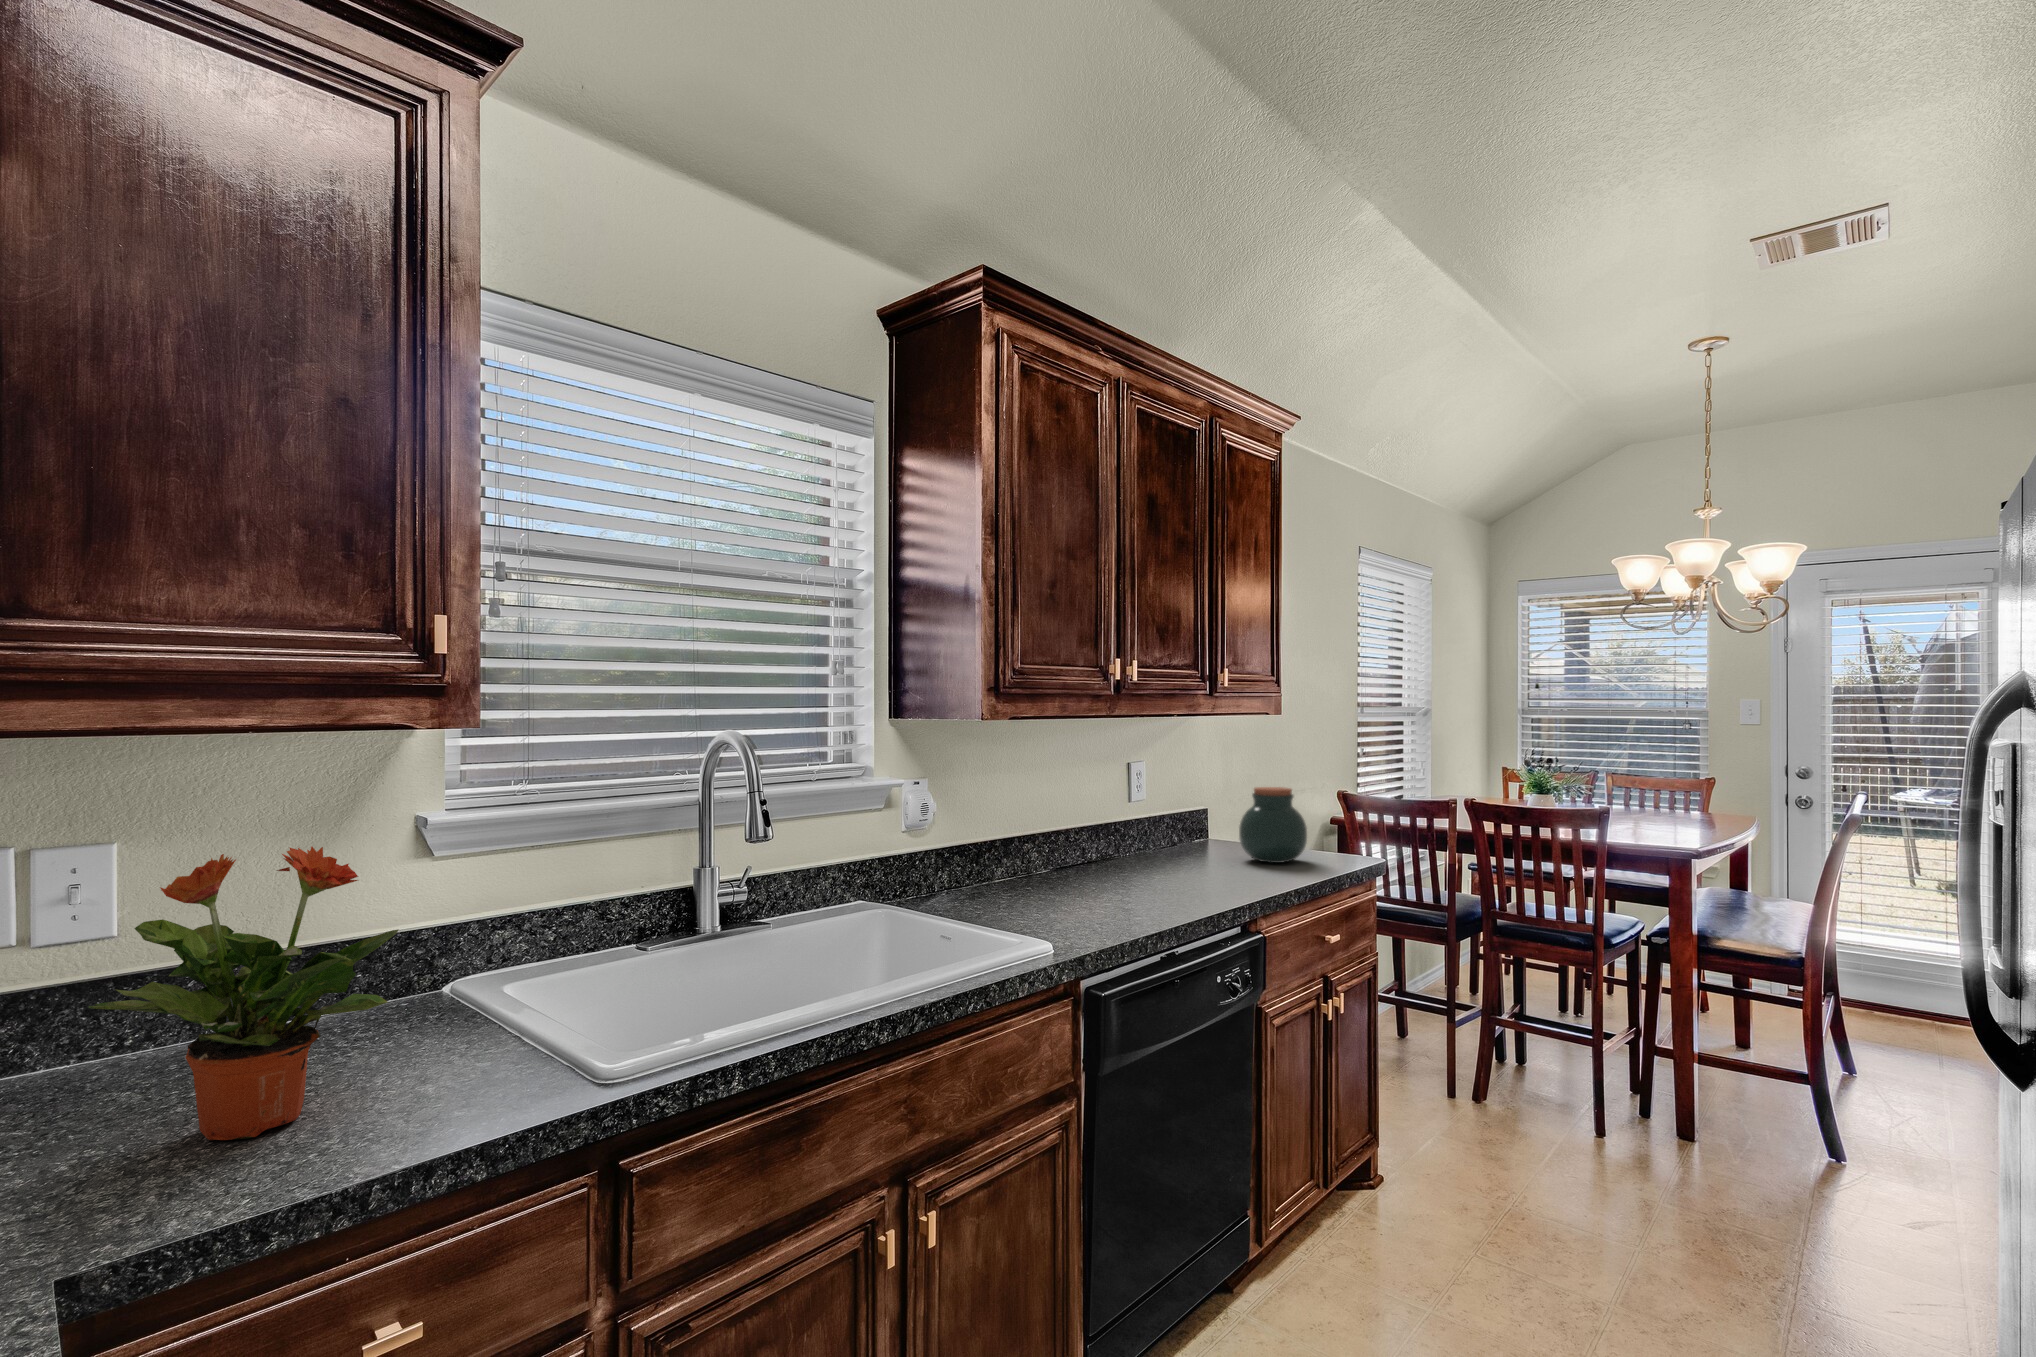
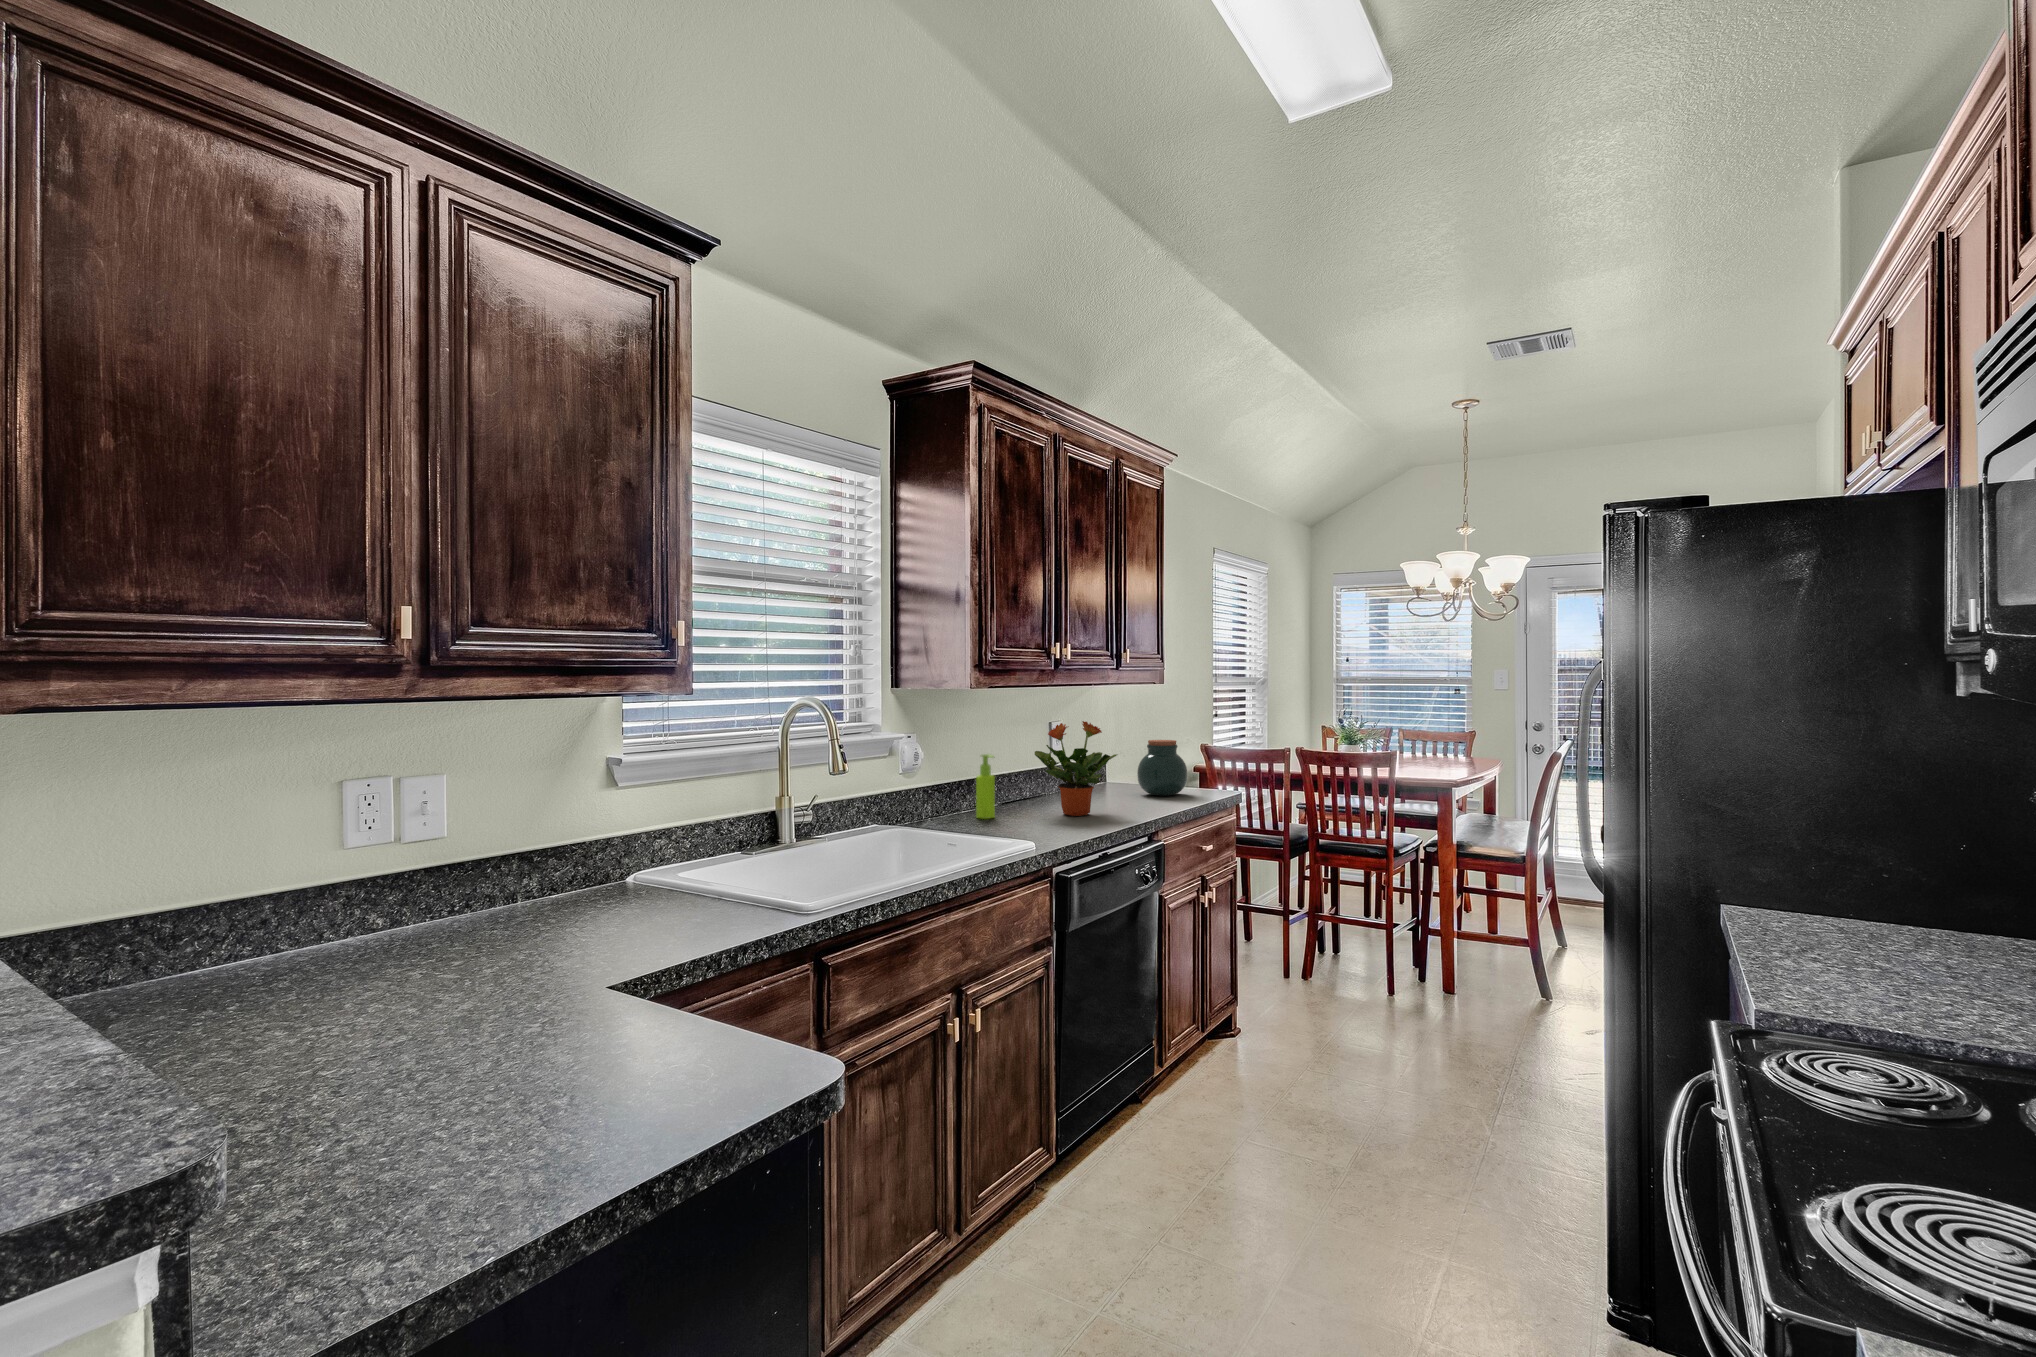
soap dispenser: none [1003,807,1028,894] -> present [976,754,995,819]
potted plant: present [89,847,398,1140] -> present [1035,721,1117,816]

